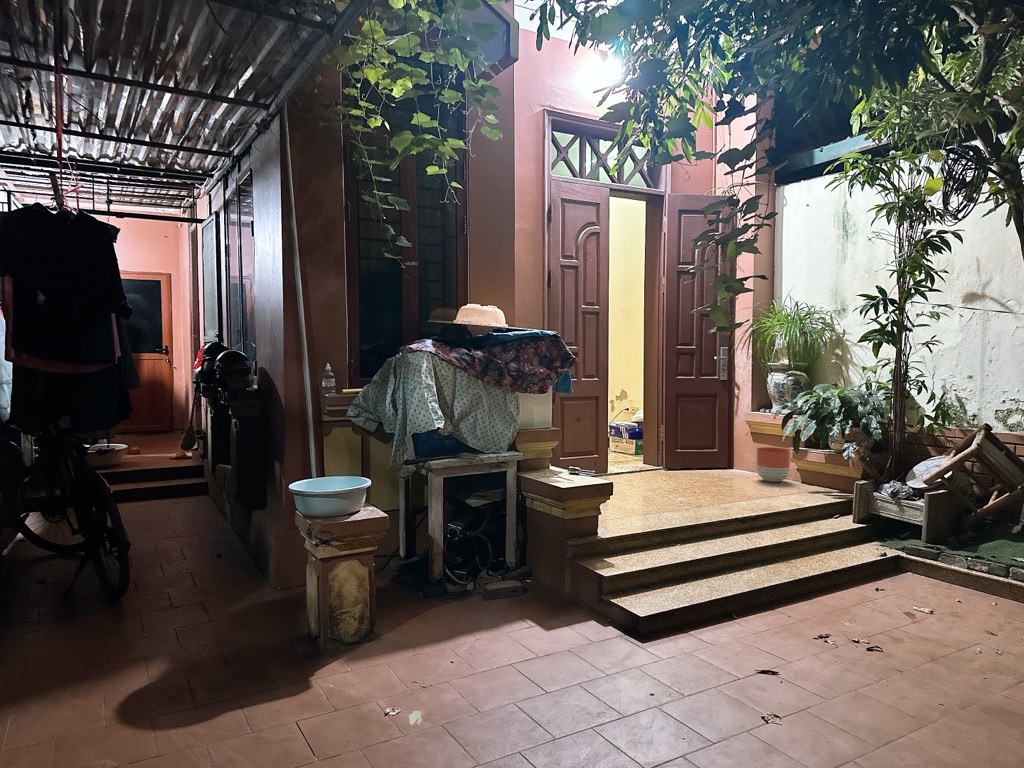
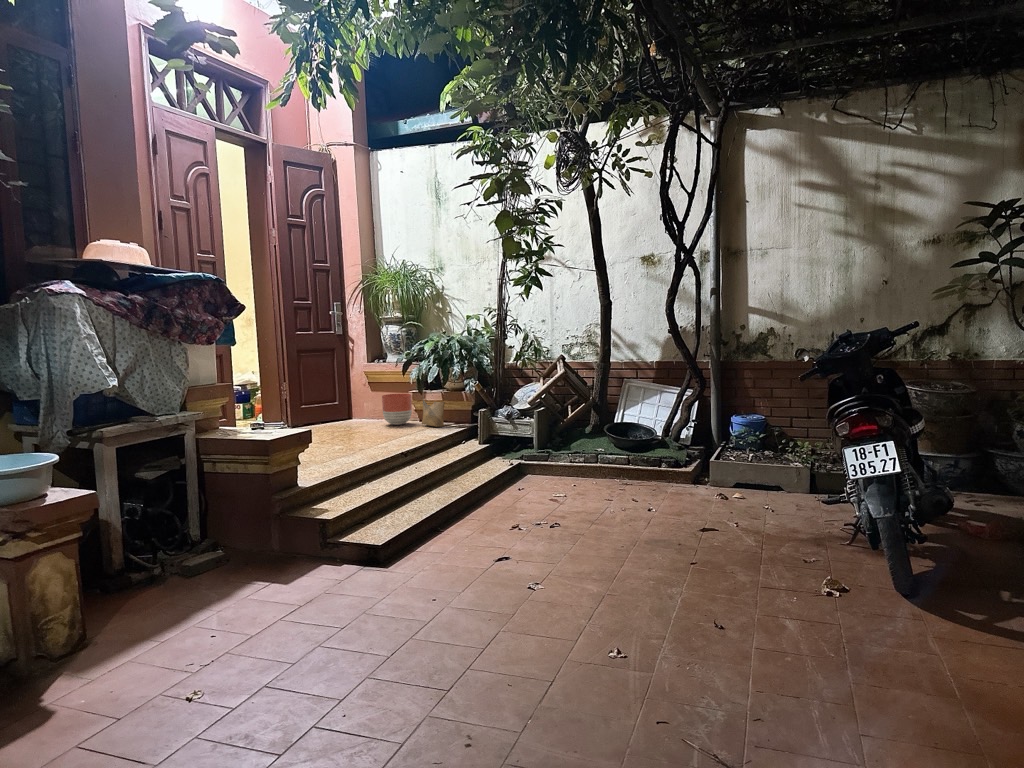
woven basket: none [796,446,823,492] -> present [422,400,445,427]

